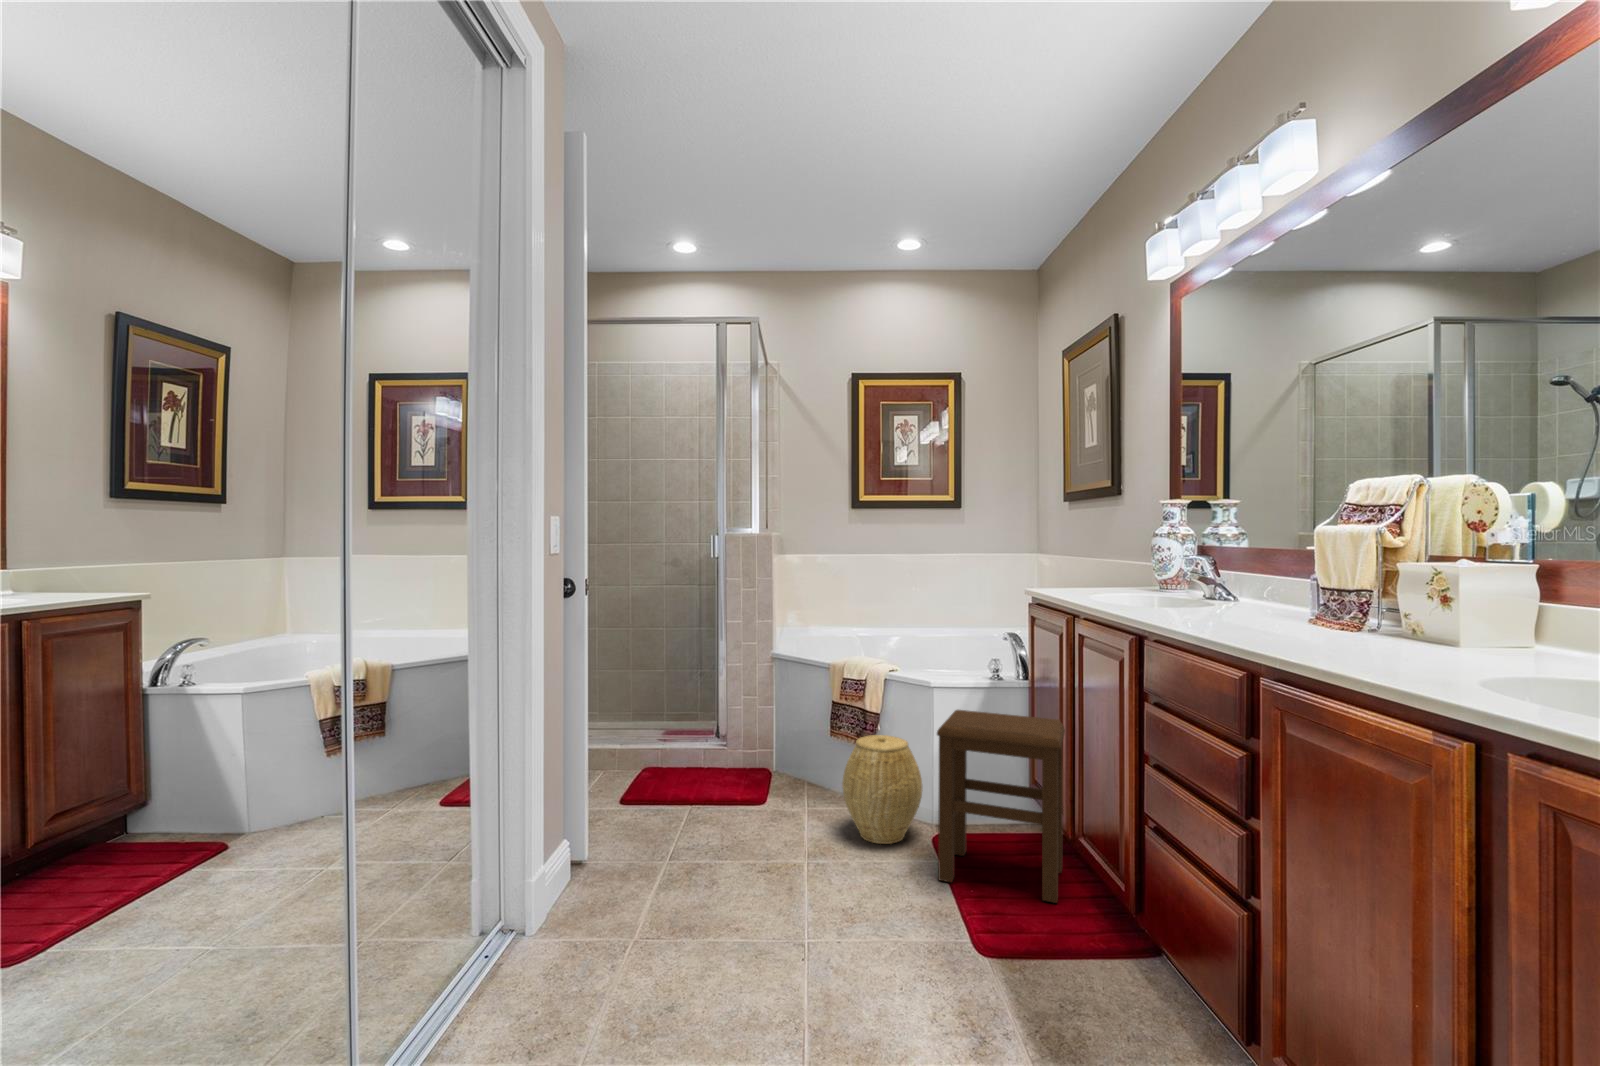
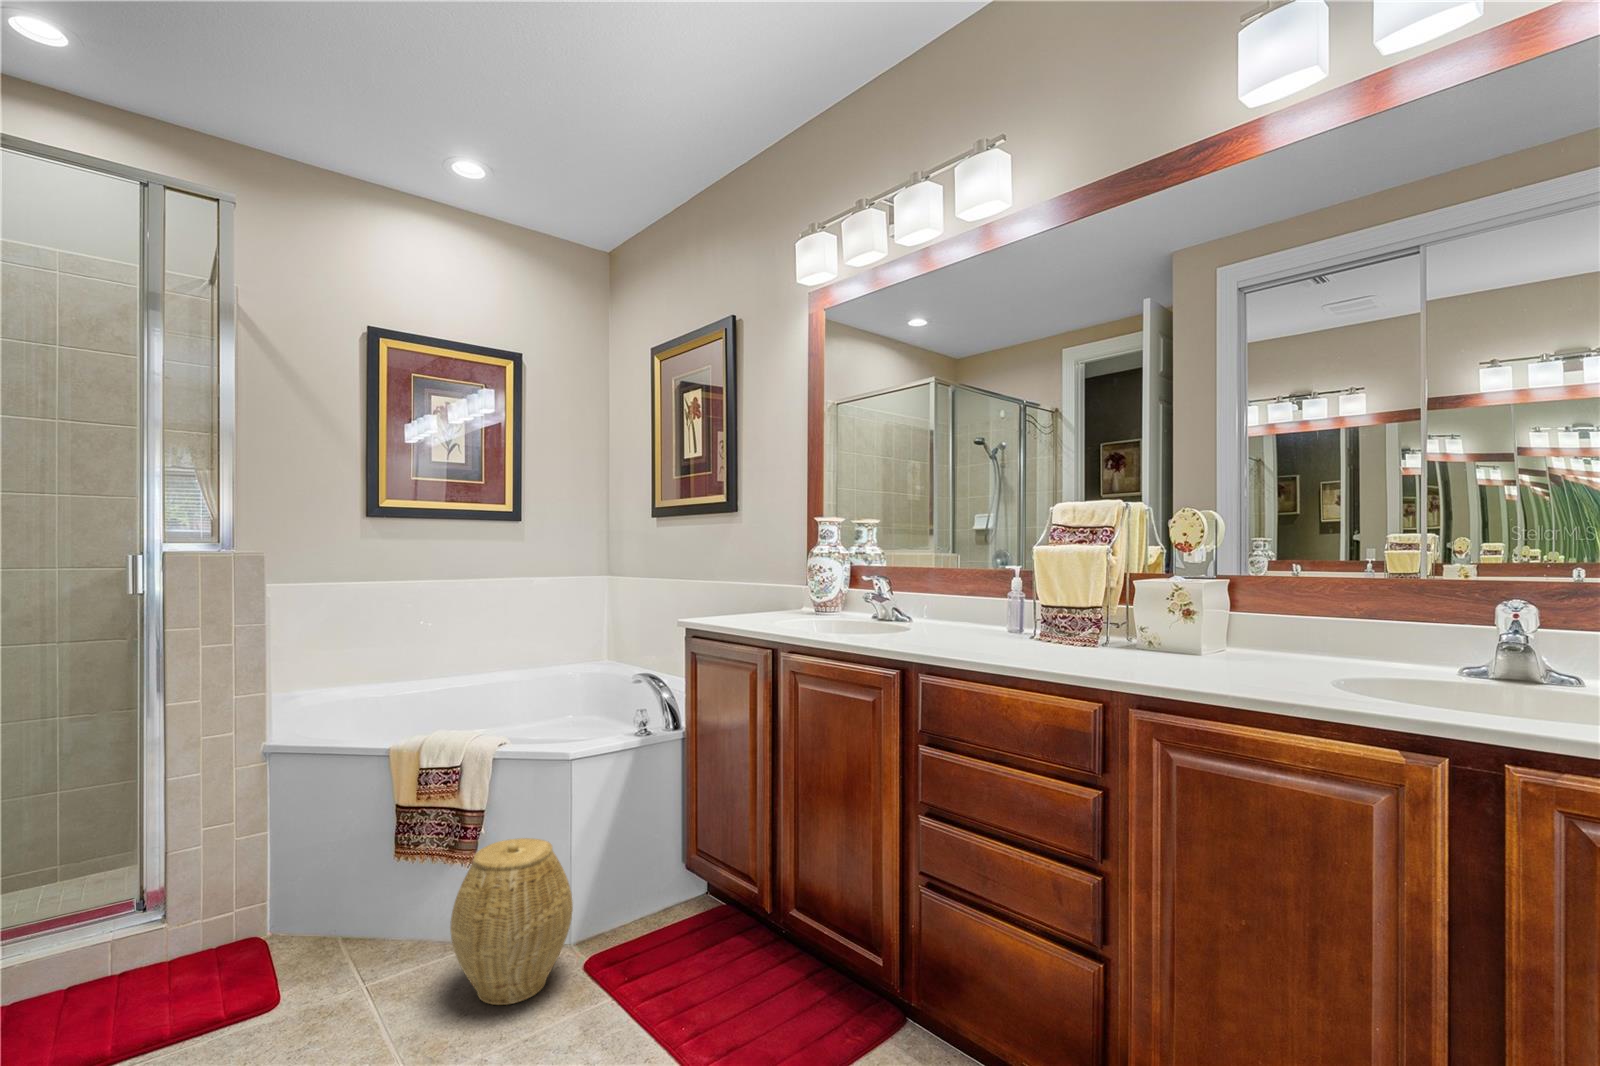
stool: present [937,710,1065,903] -> none [619,772,781,1026]

